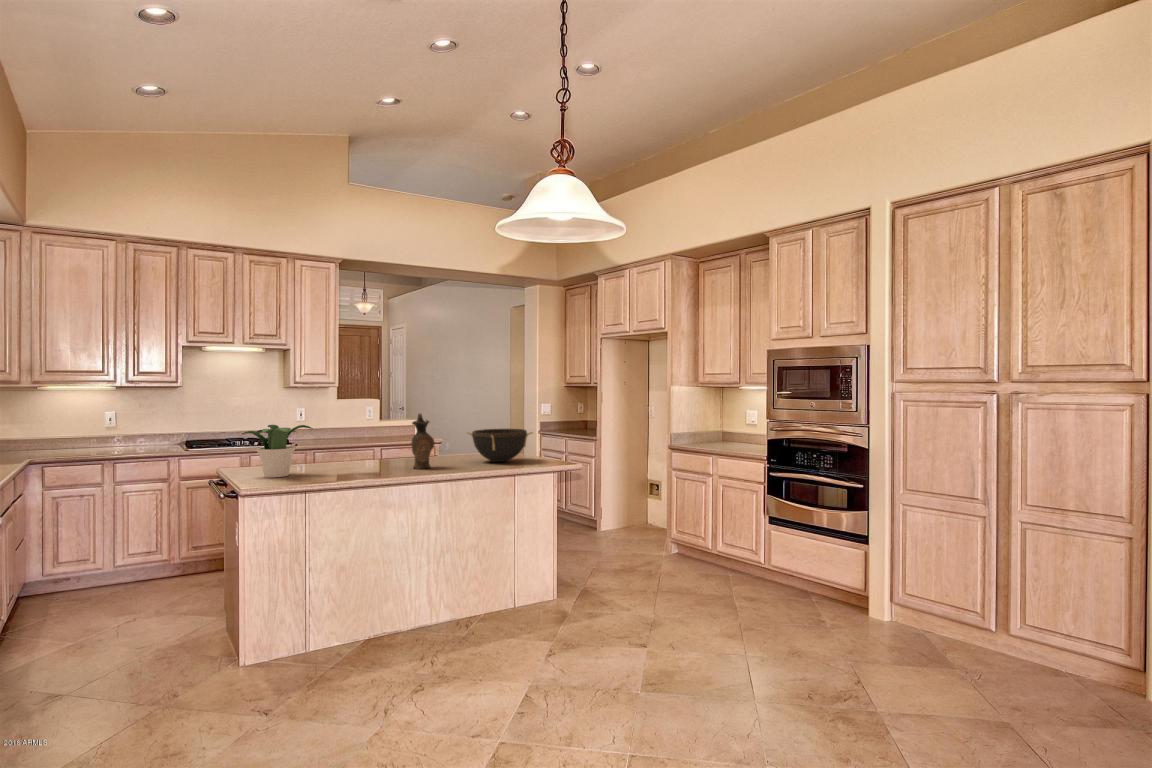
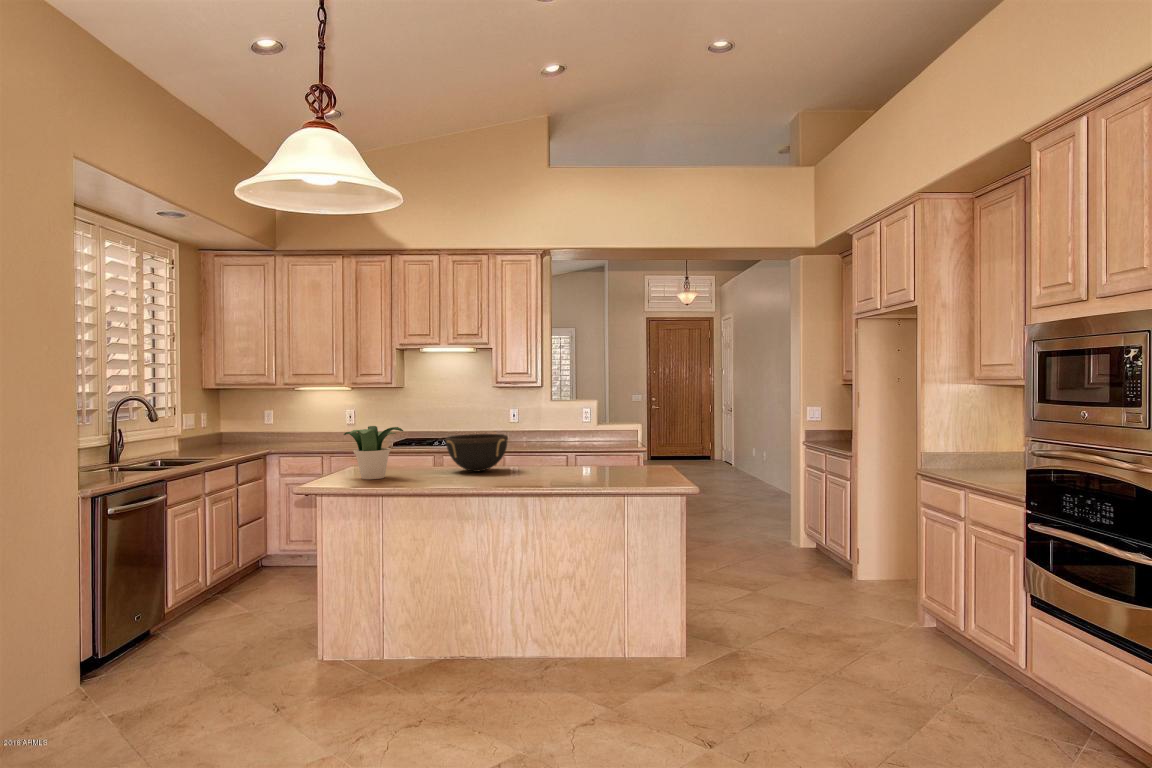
ceramic pitcher: present [411,414,434,469] -> none [506,417,531,480]
bowl: present [467,429,533,462] -> present [446,434,508,472]

